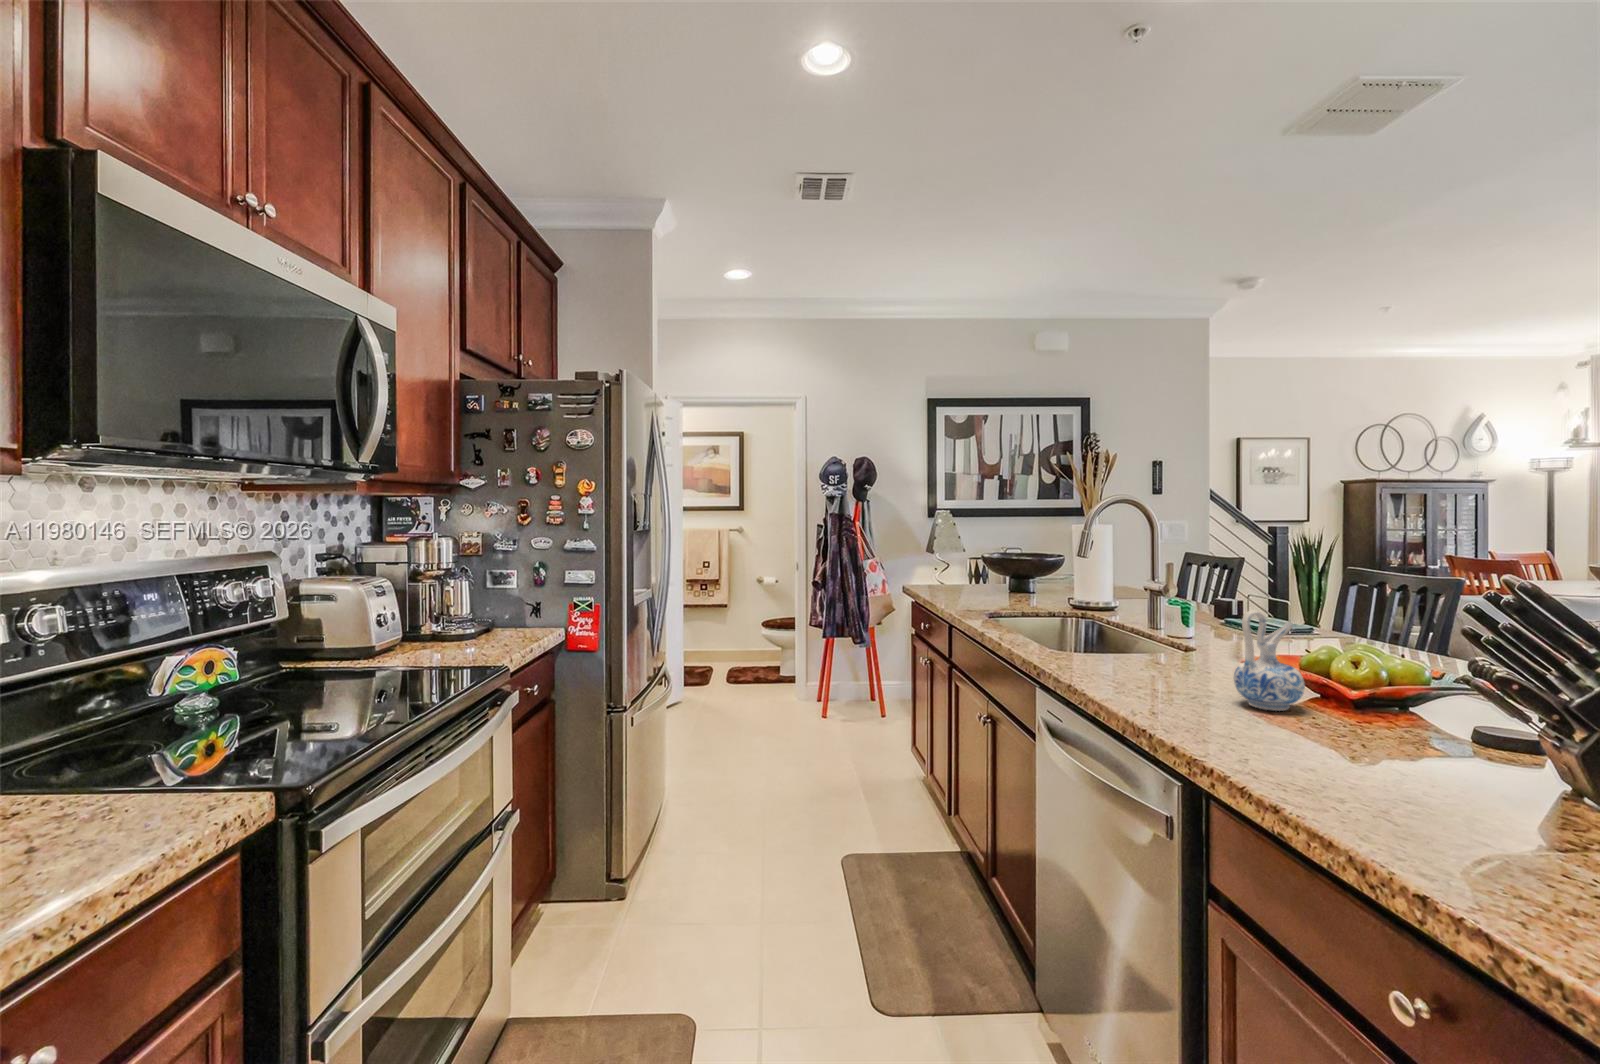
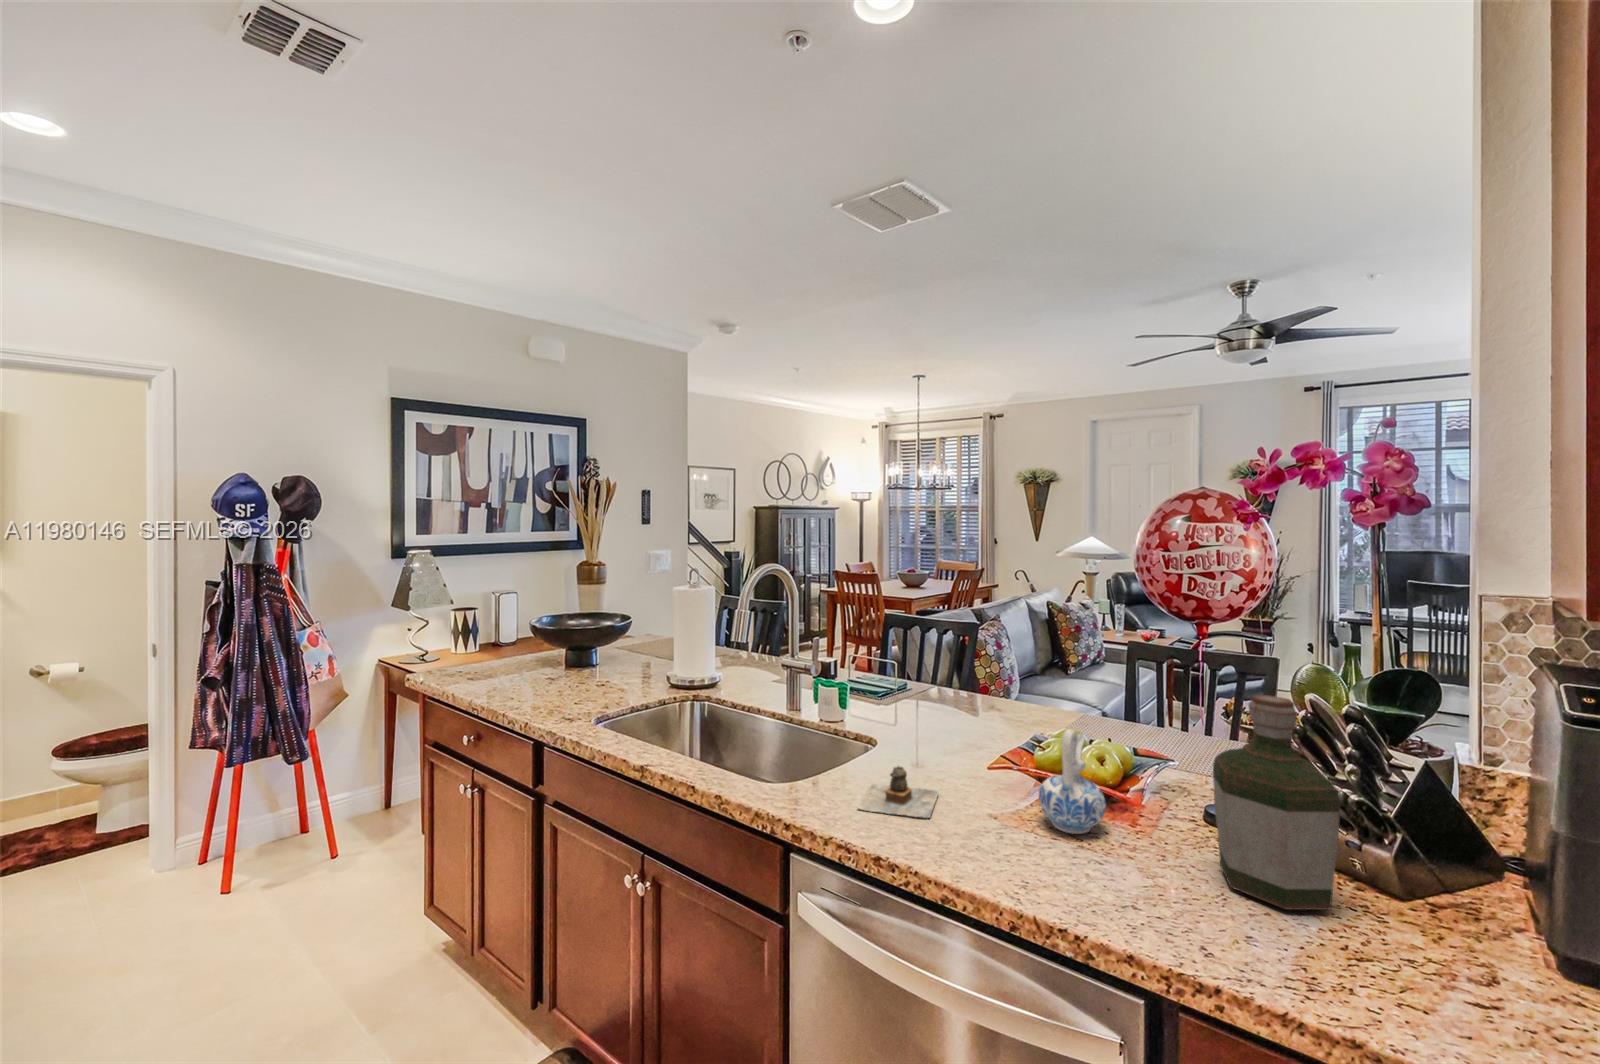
bottle: none [1340,567,1466,780] -> present [1213,695,1340,910]
teapot: none [1090,641,1179,680] -> present [858,766,938,818]

